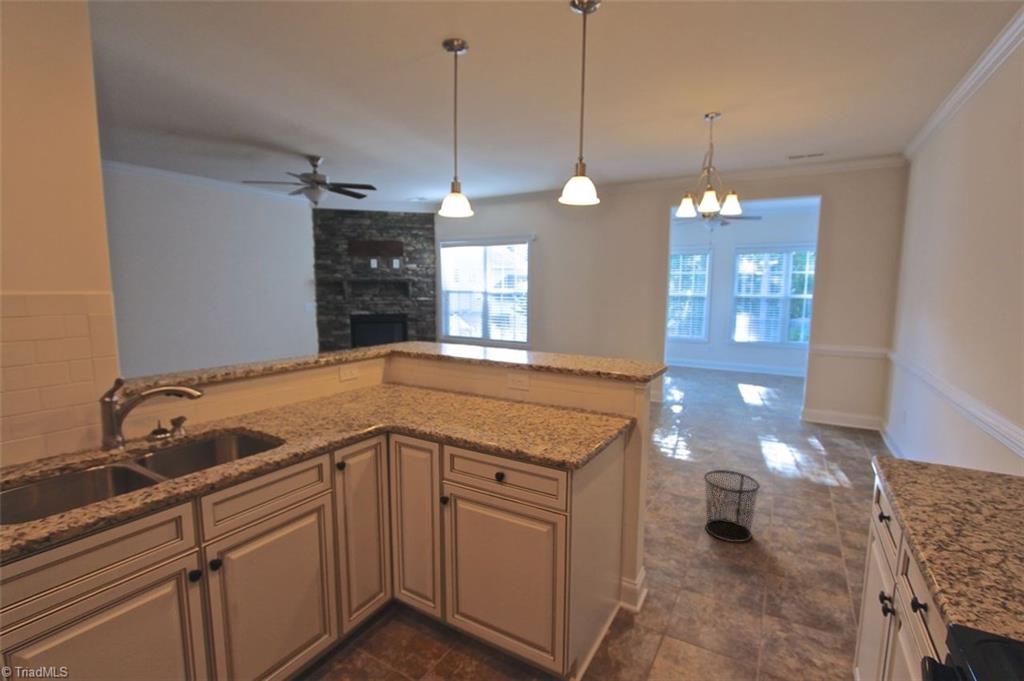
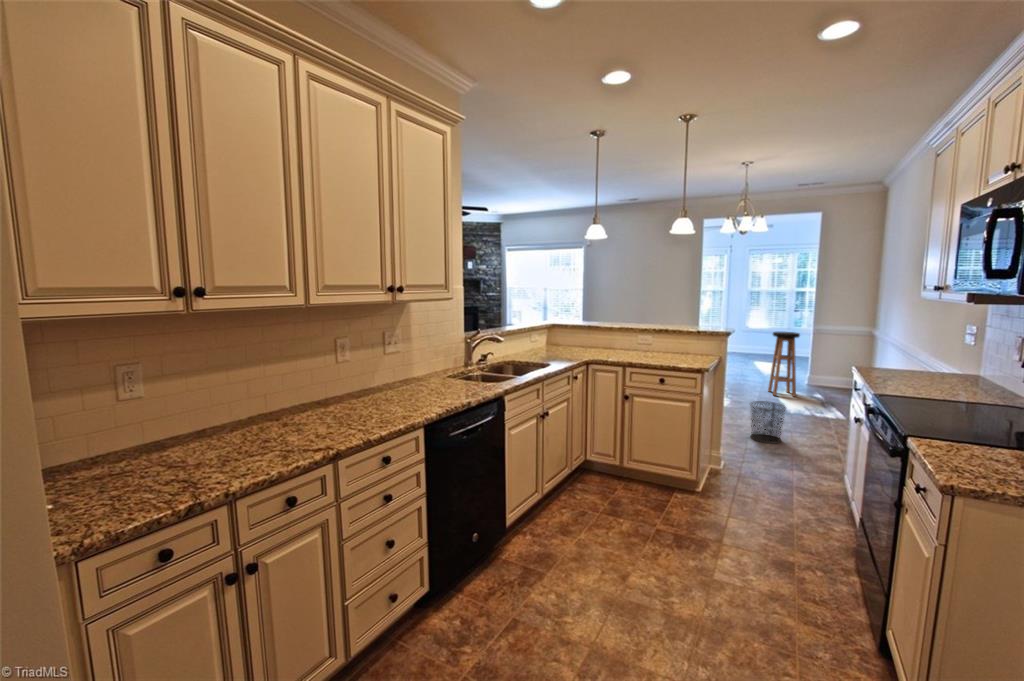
bar stool: none [750,355,792,445] -> present [768,332,800,397]

